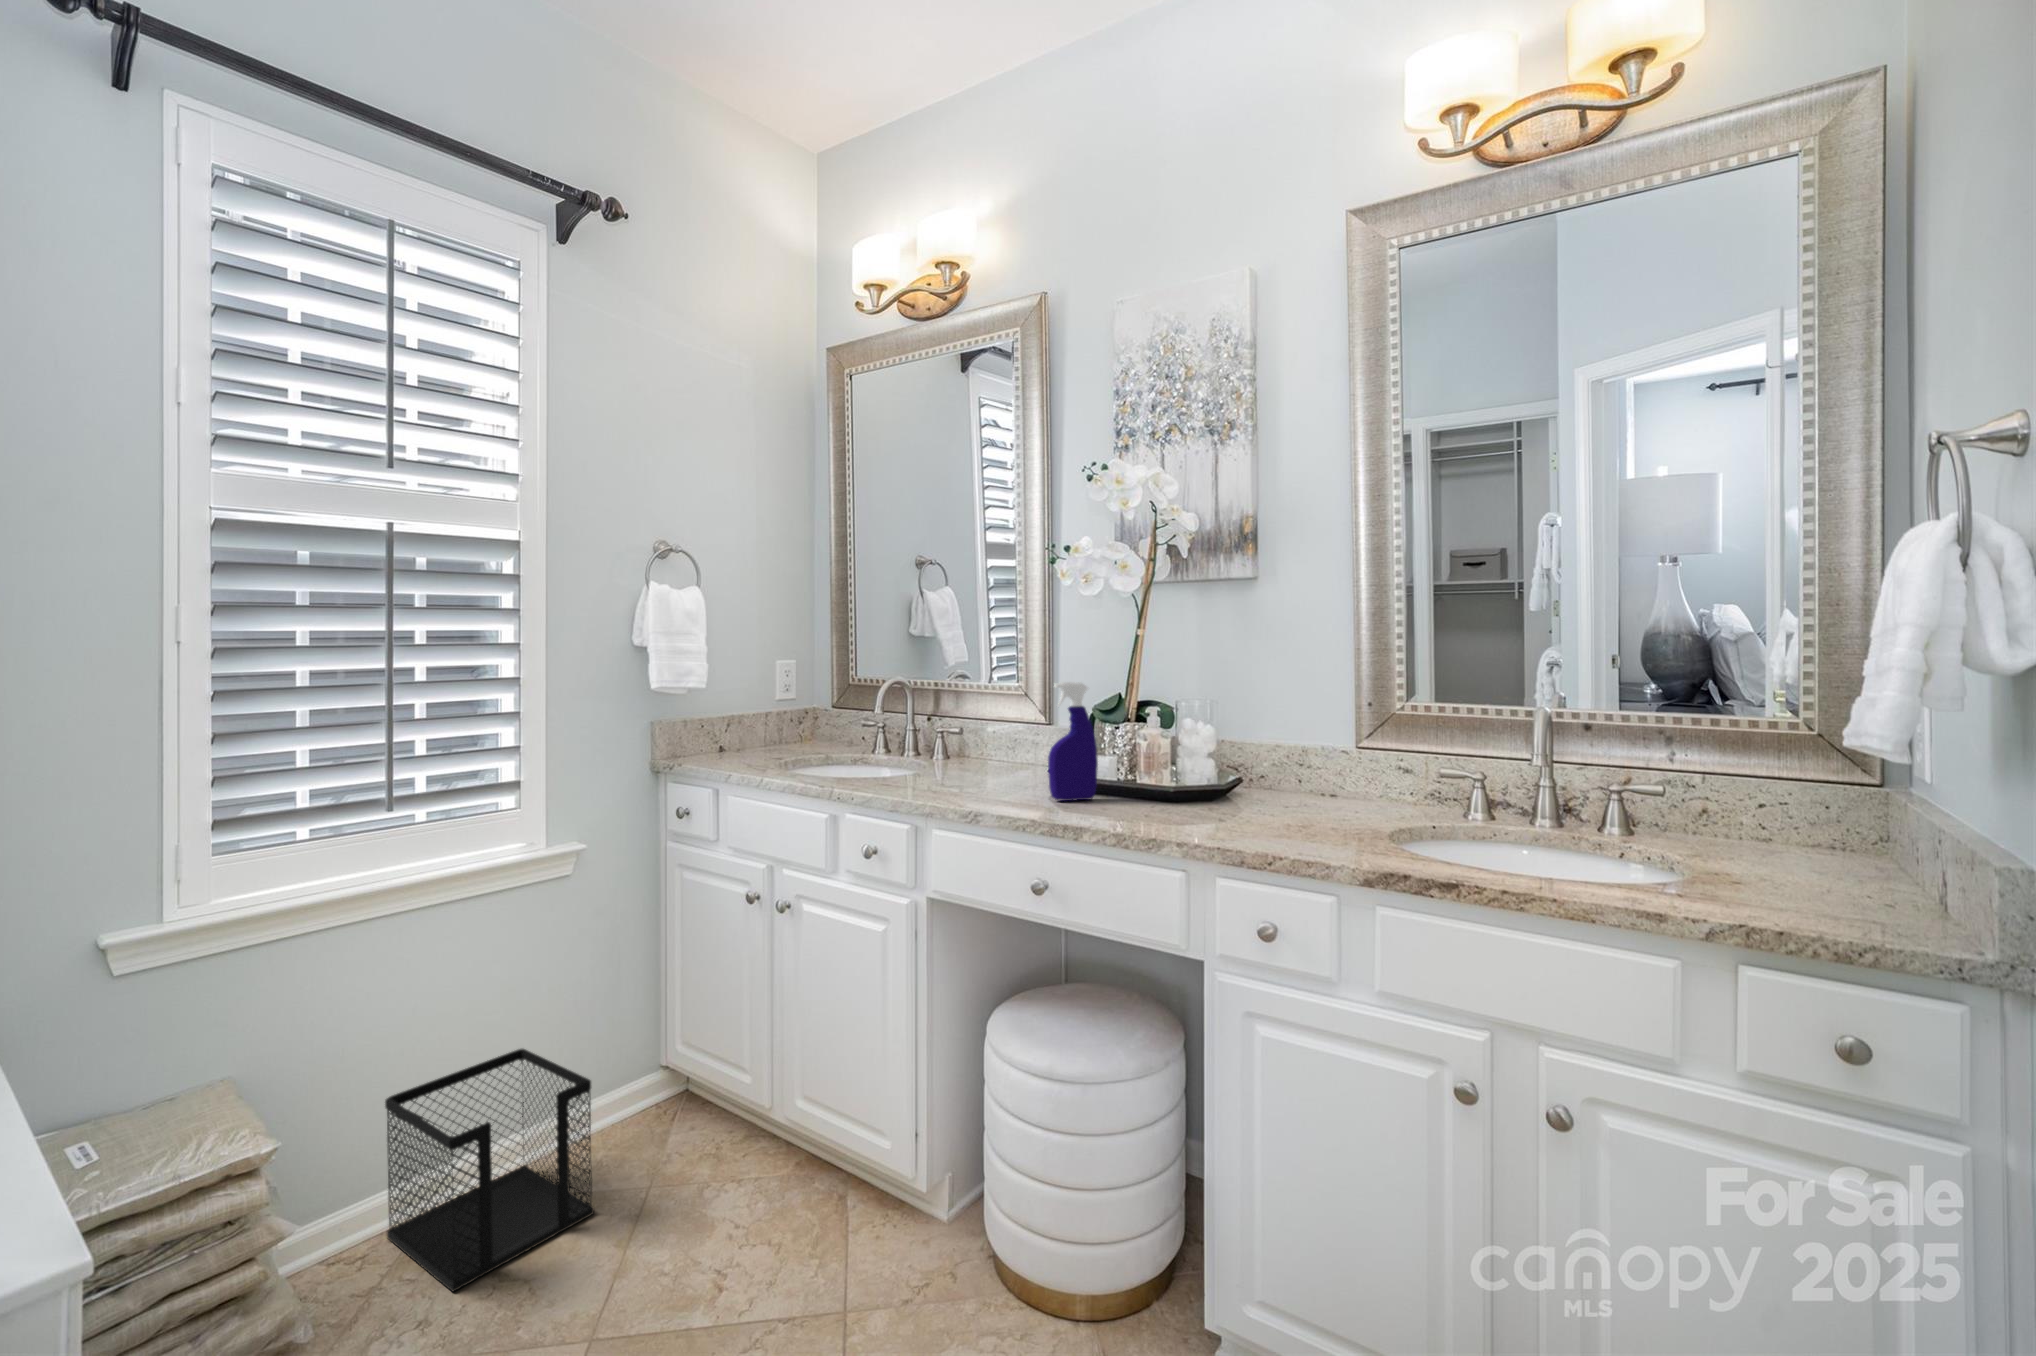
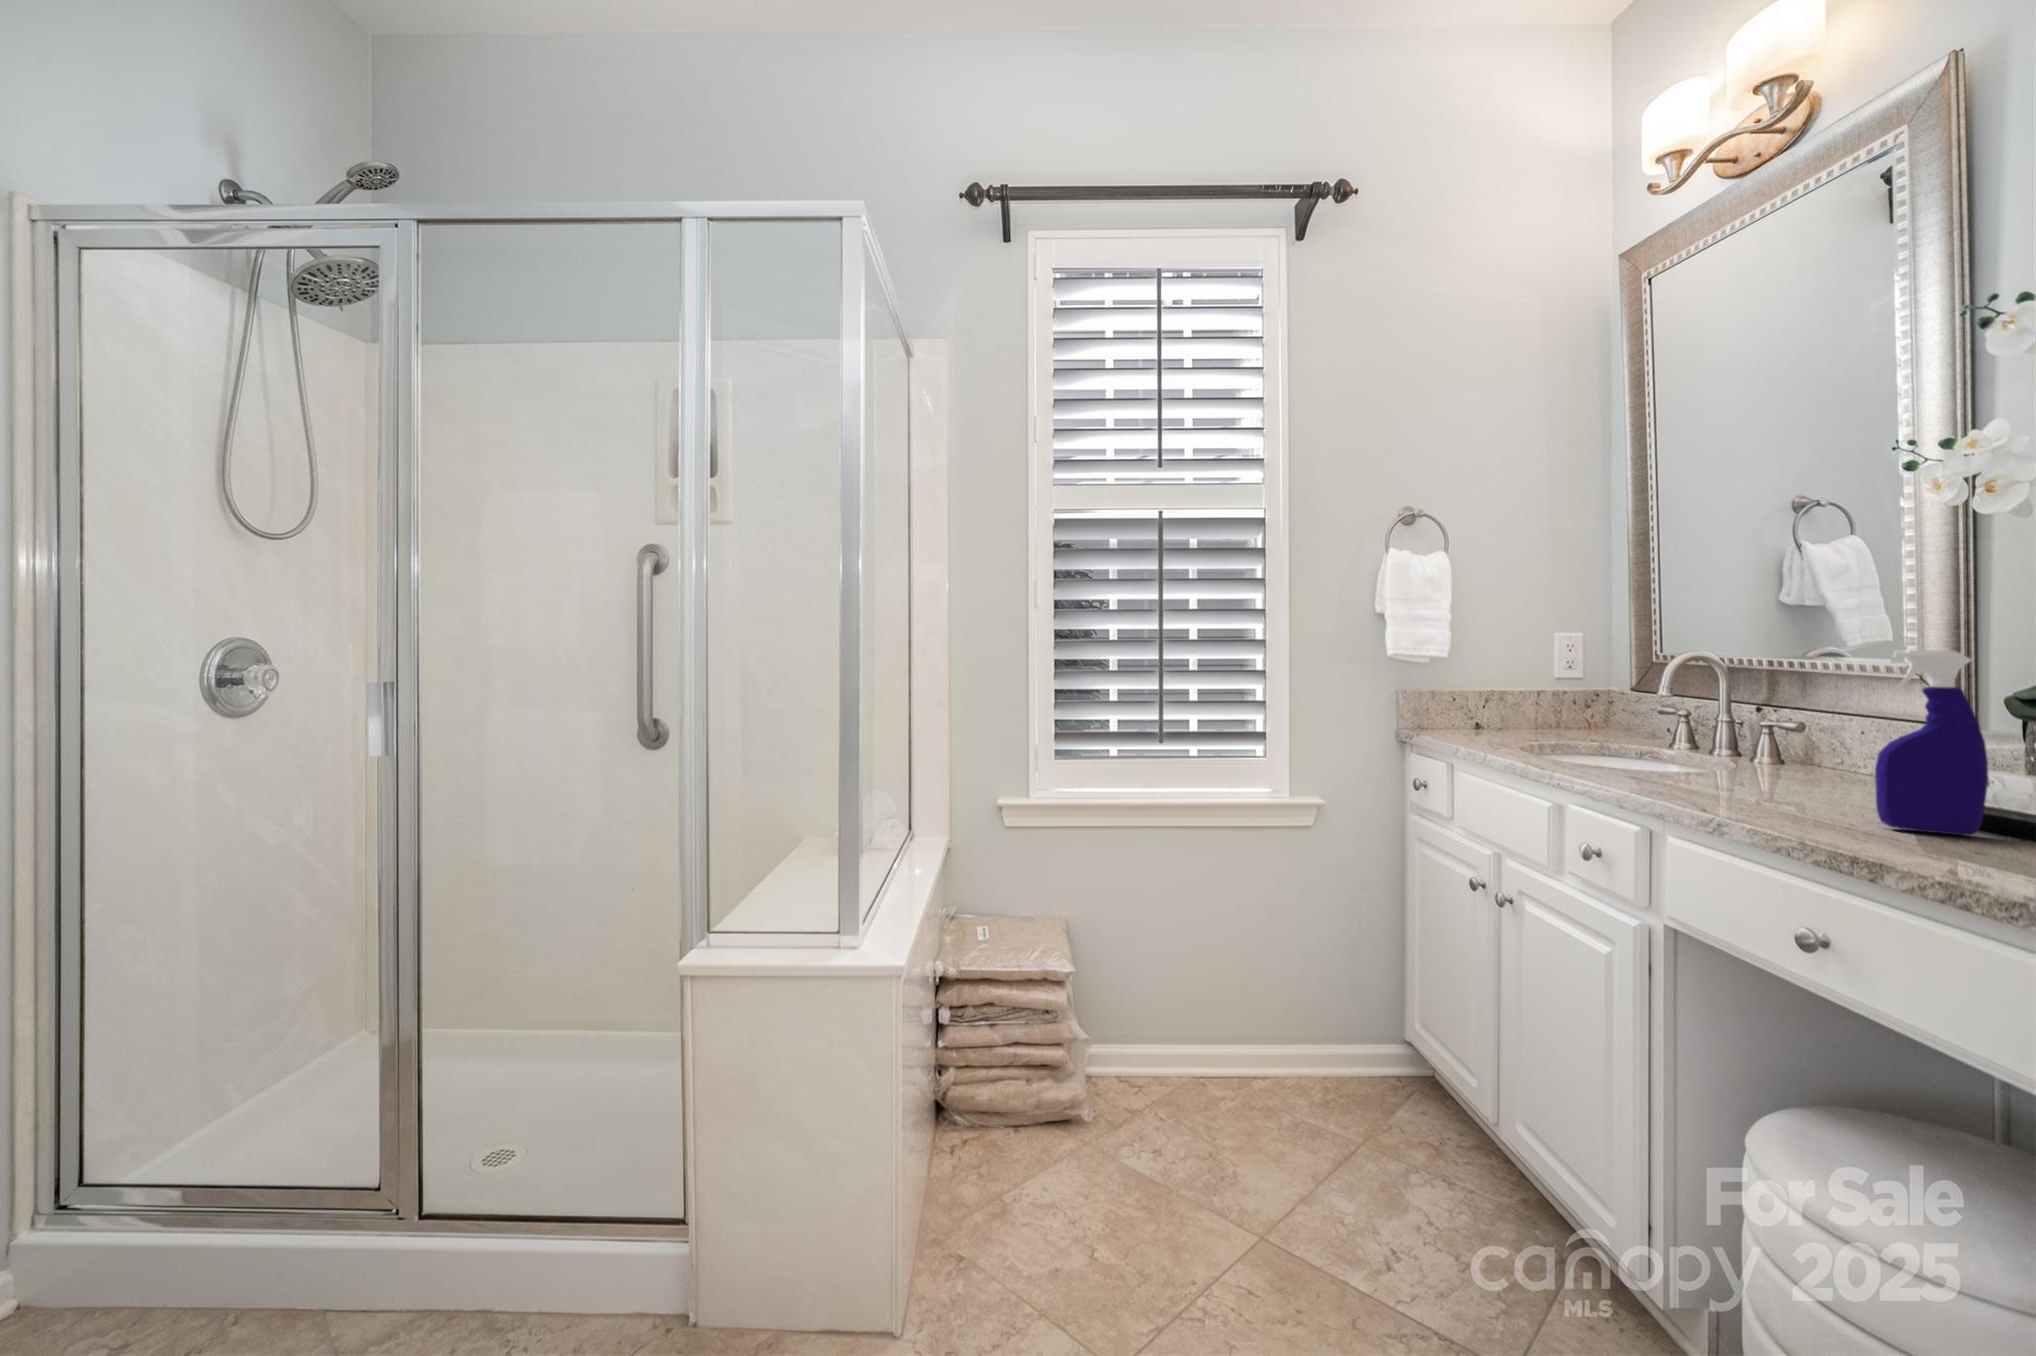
wastebasket: present [385,1049,594,1292] -> none [1149,971,1297,1143]

